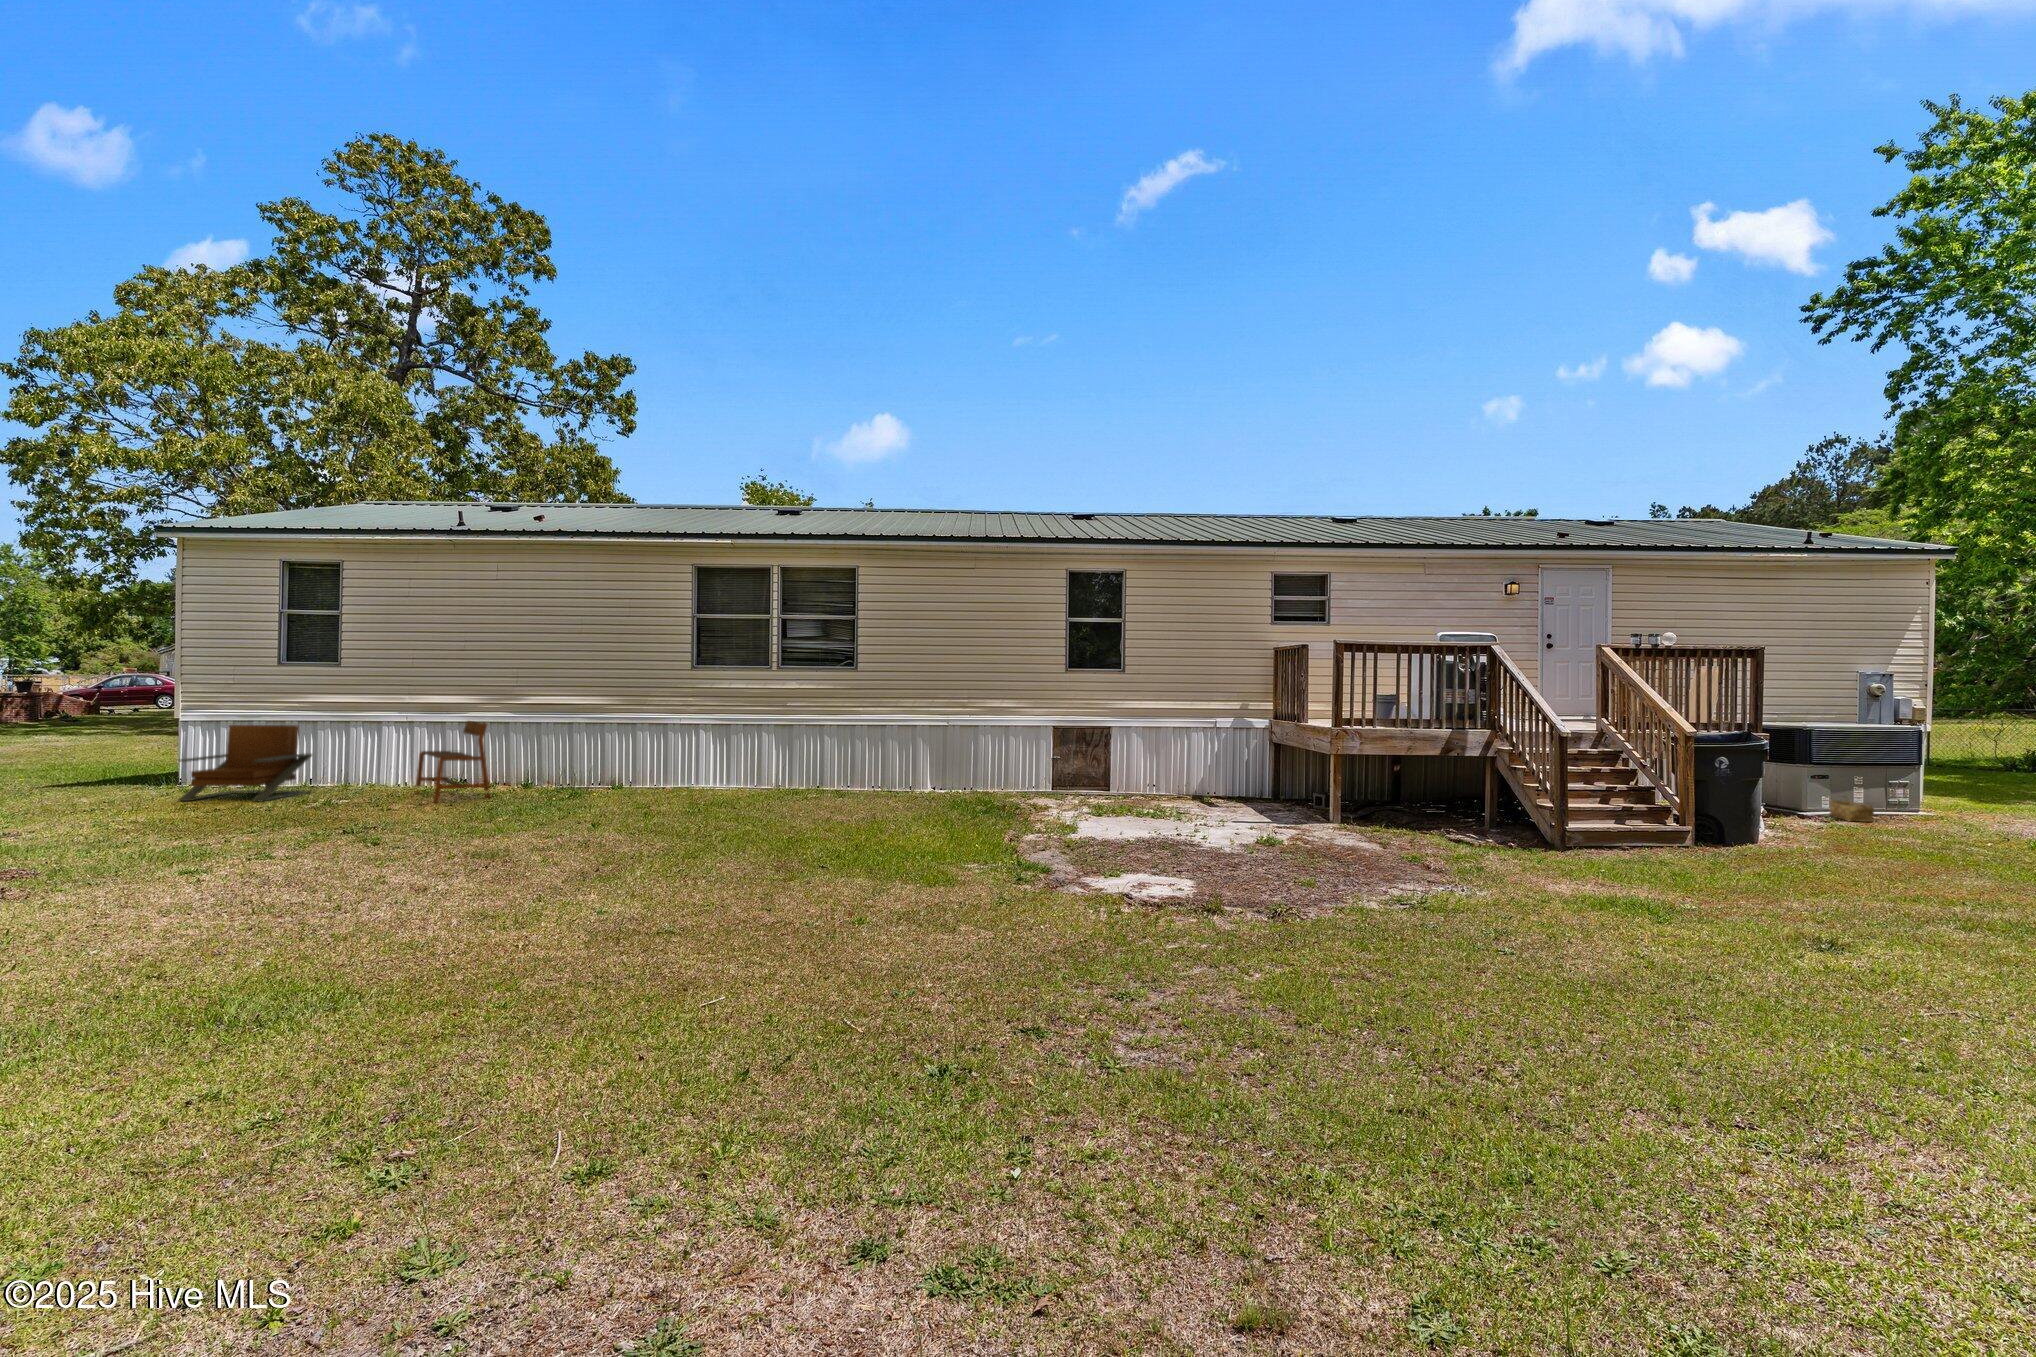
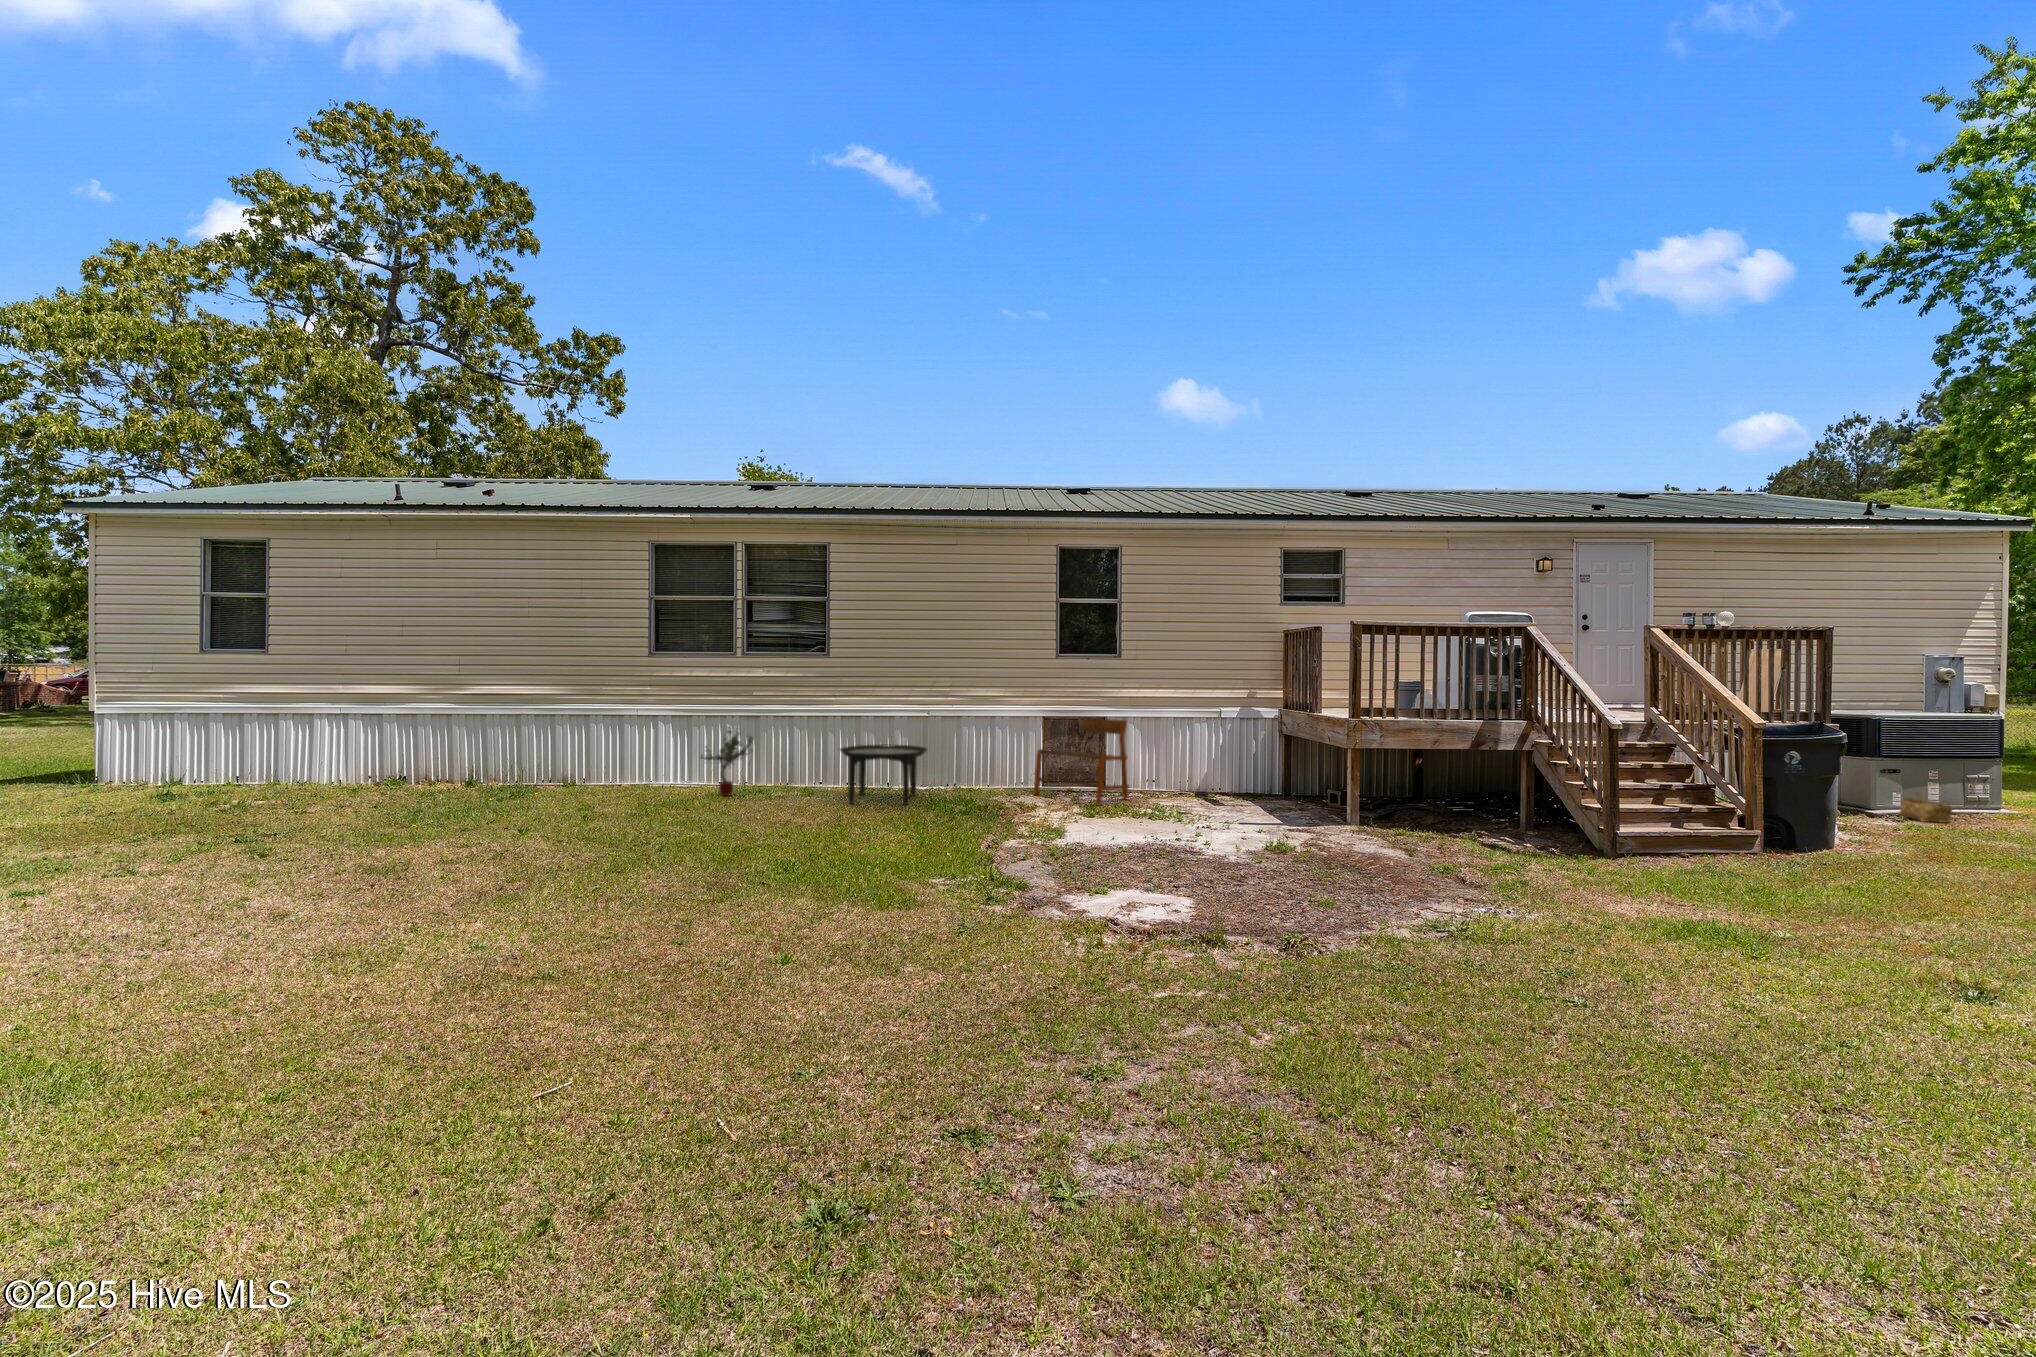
bench: present [415,721,490,803] -> present [1034,717,1129,805]
lounge chair: present [178,725,312,802] -> none [84,717,239,800]
potted tree: none [739,735,790,798] -> present [700,727,753,796]
round table: none [869,752,950,806] -> present [840,744,927,805]

